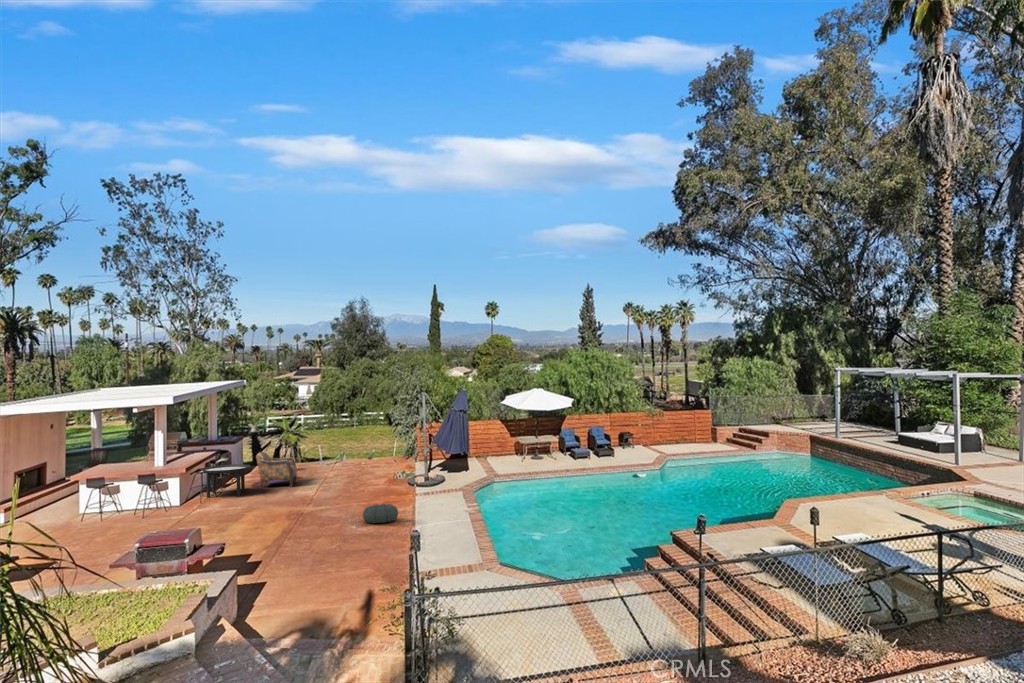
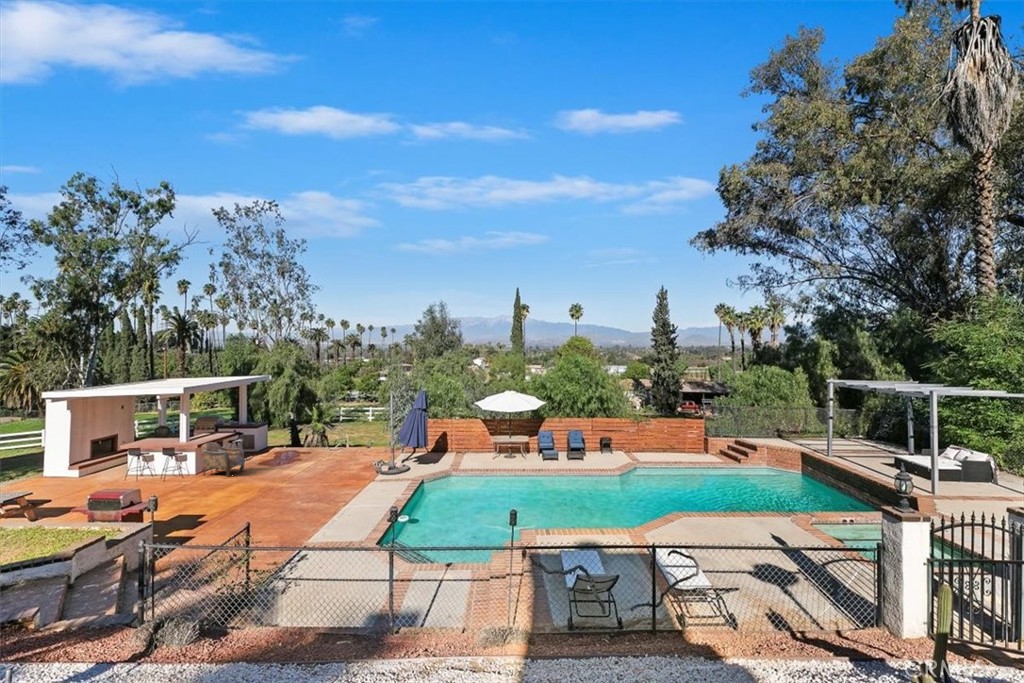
round table: present [201,464,250,498] -> none [137,453,186,484]
pouf: present [363,504,398,523] -> none [175,513,216,535]

